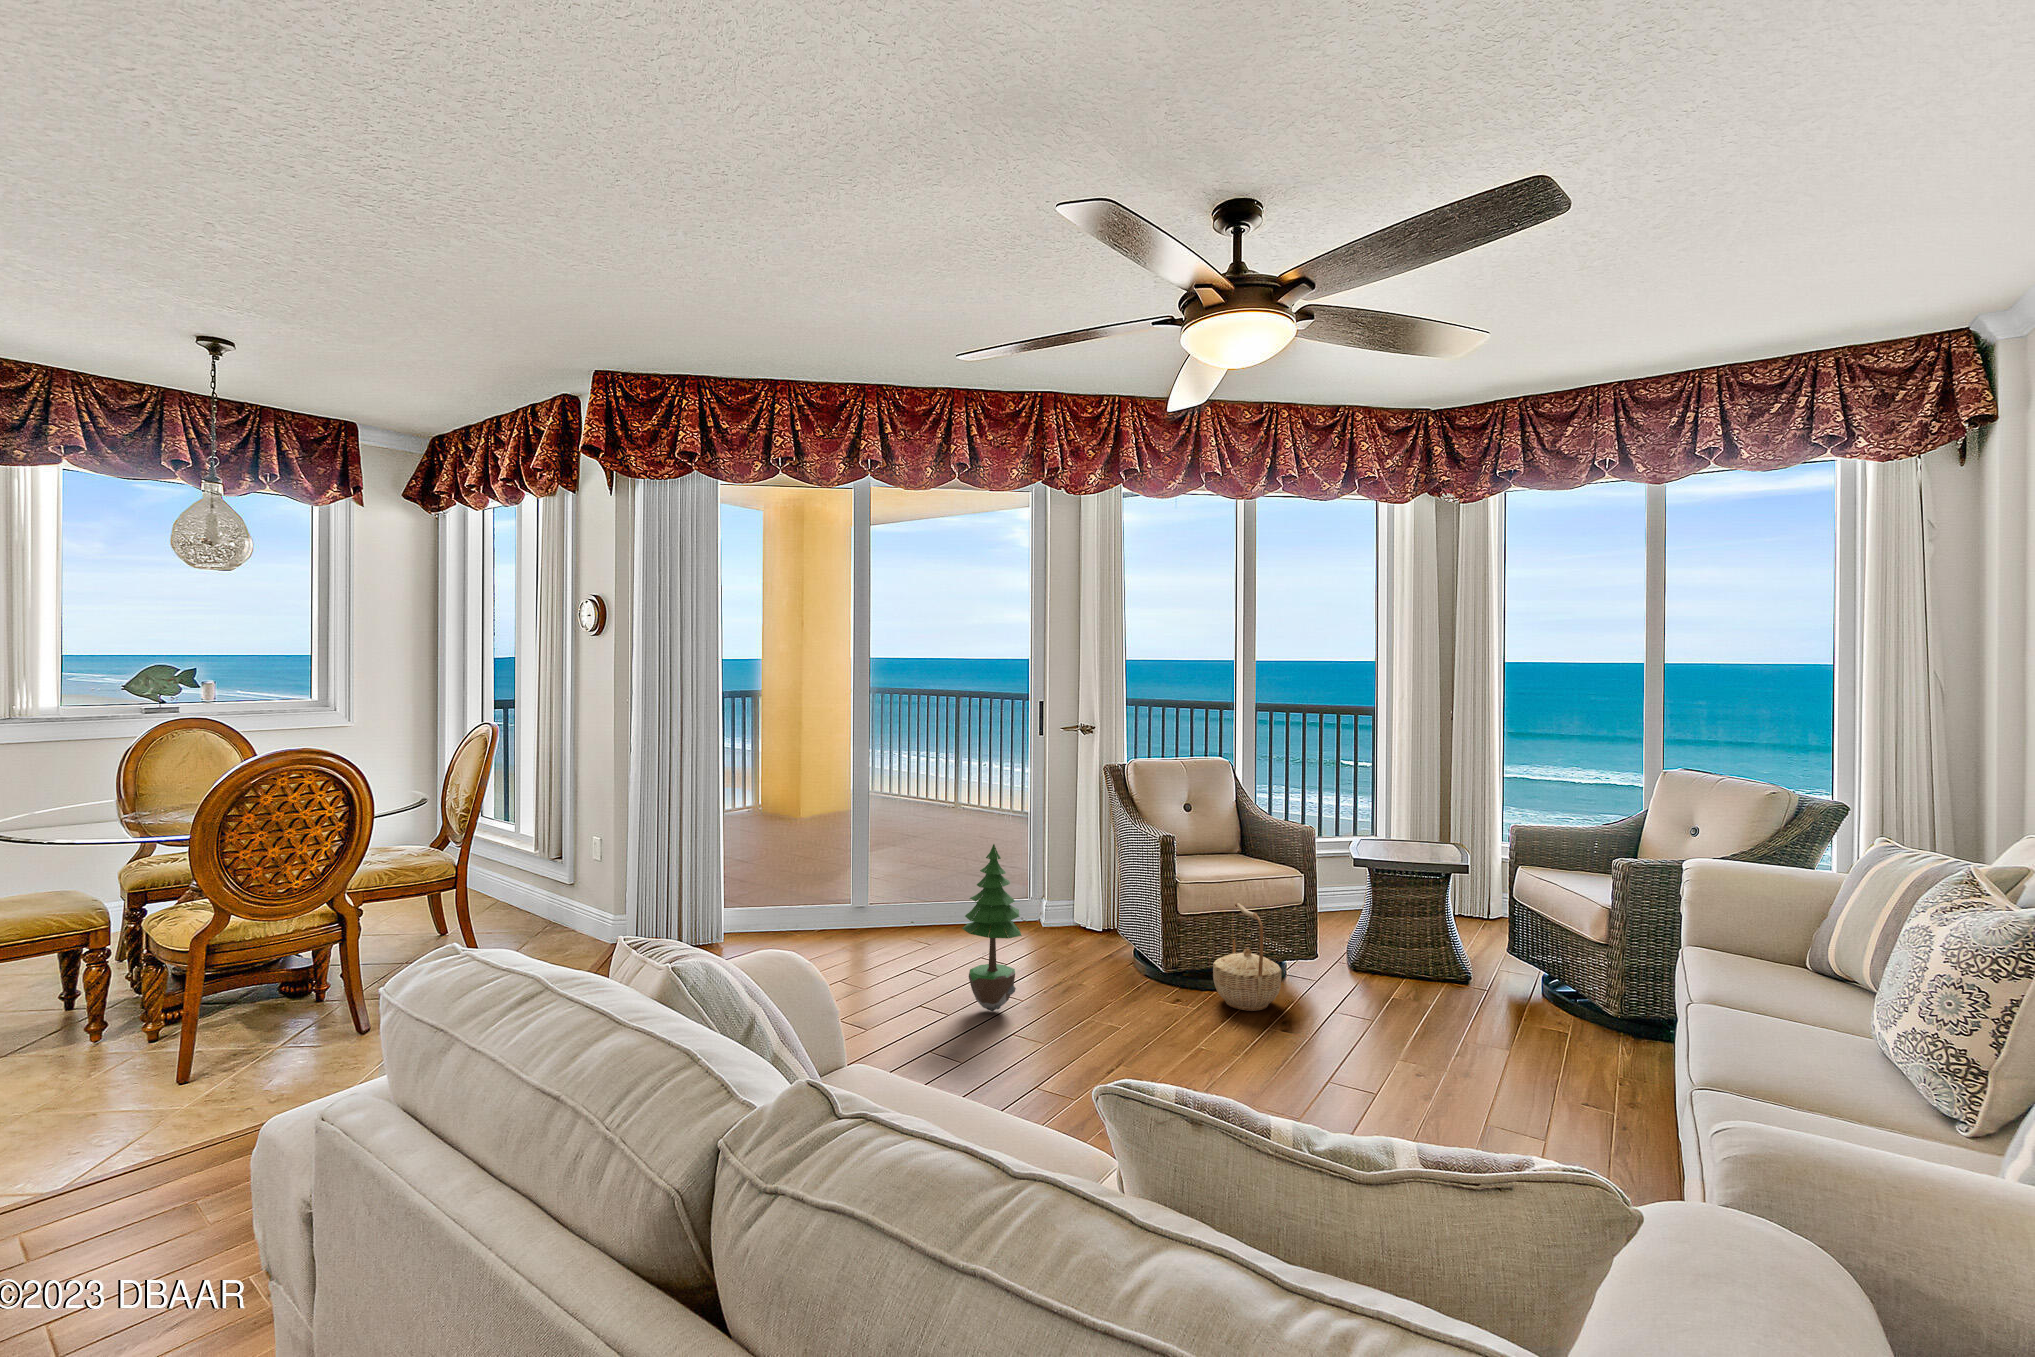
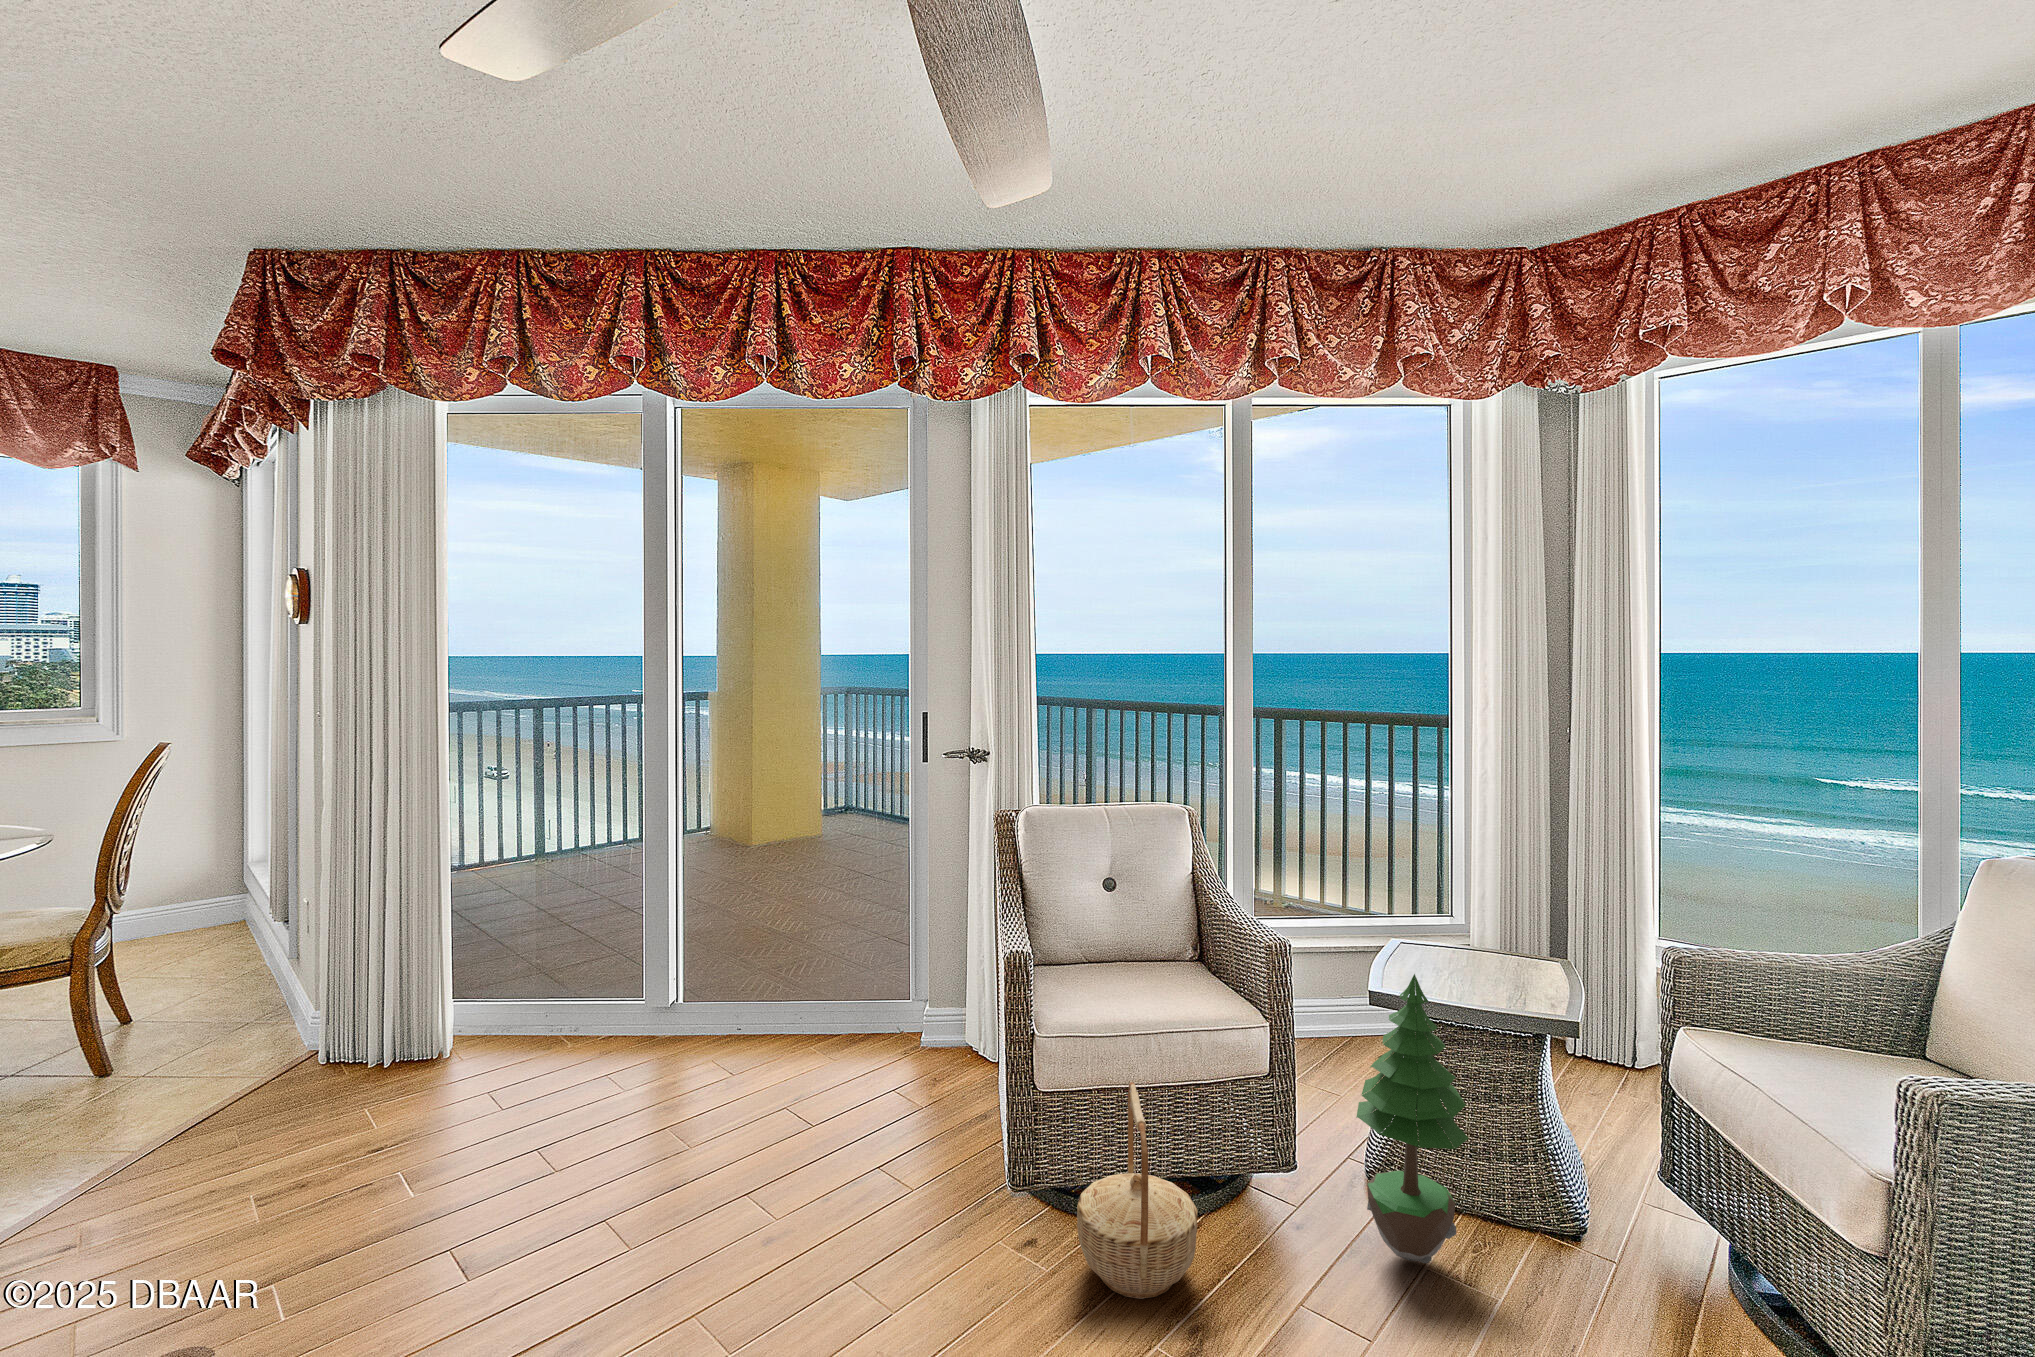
potted tree: present [962,844,1021,1011] -> present [1356,974,1469,1263]

